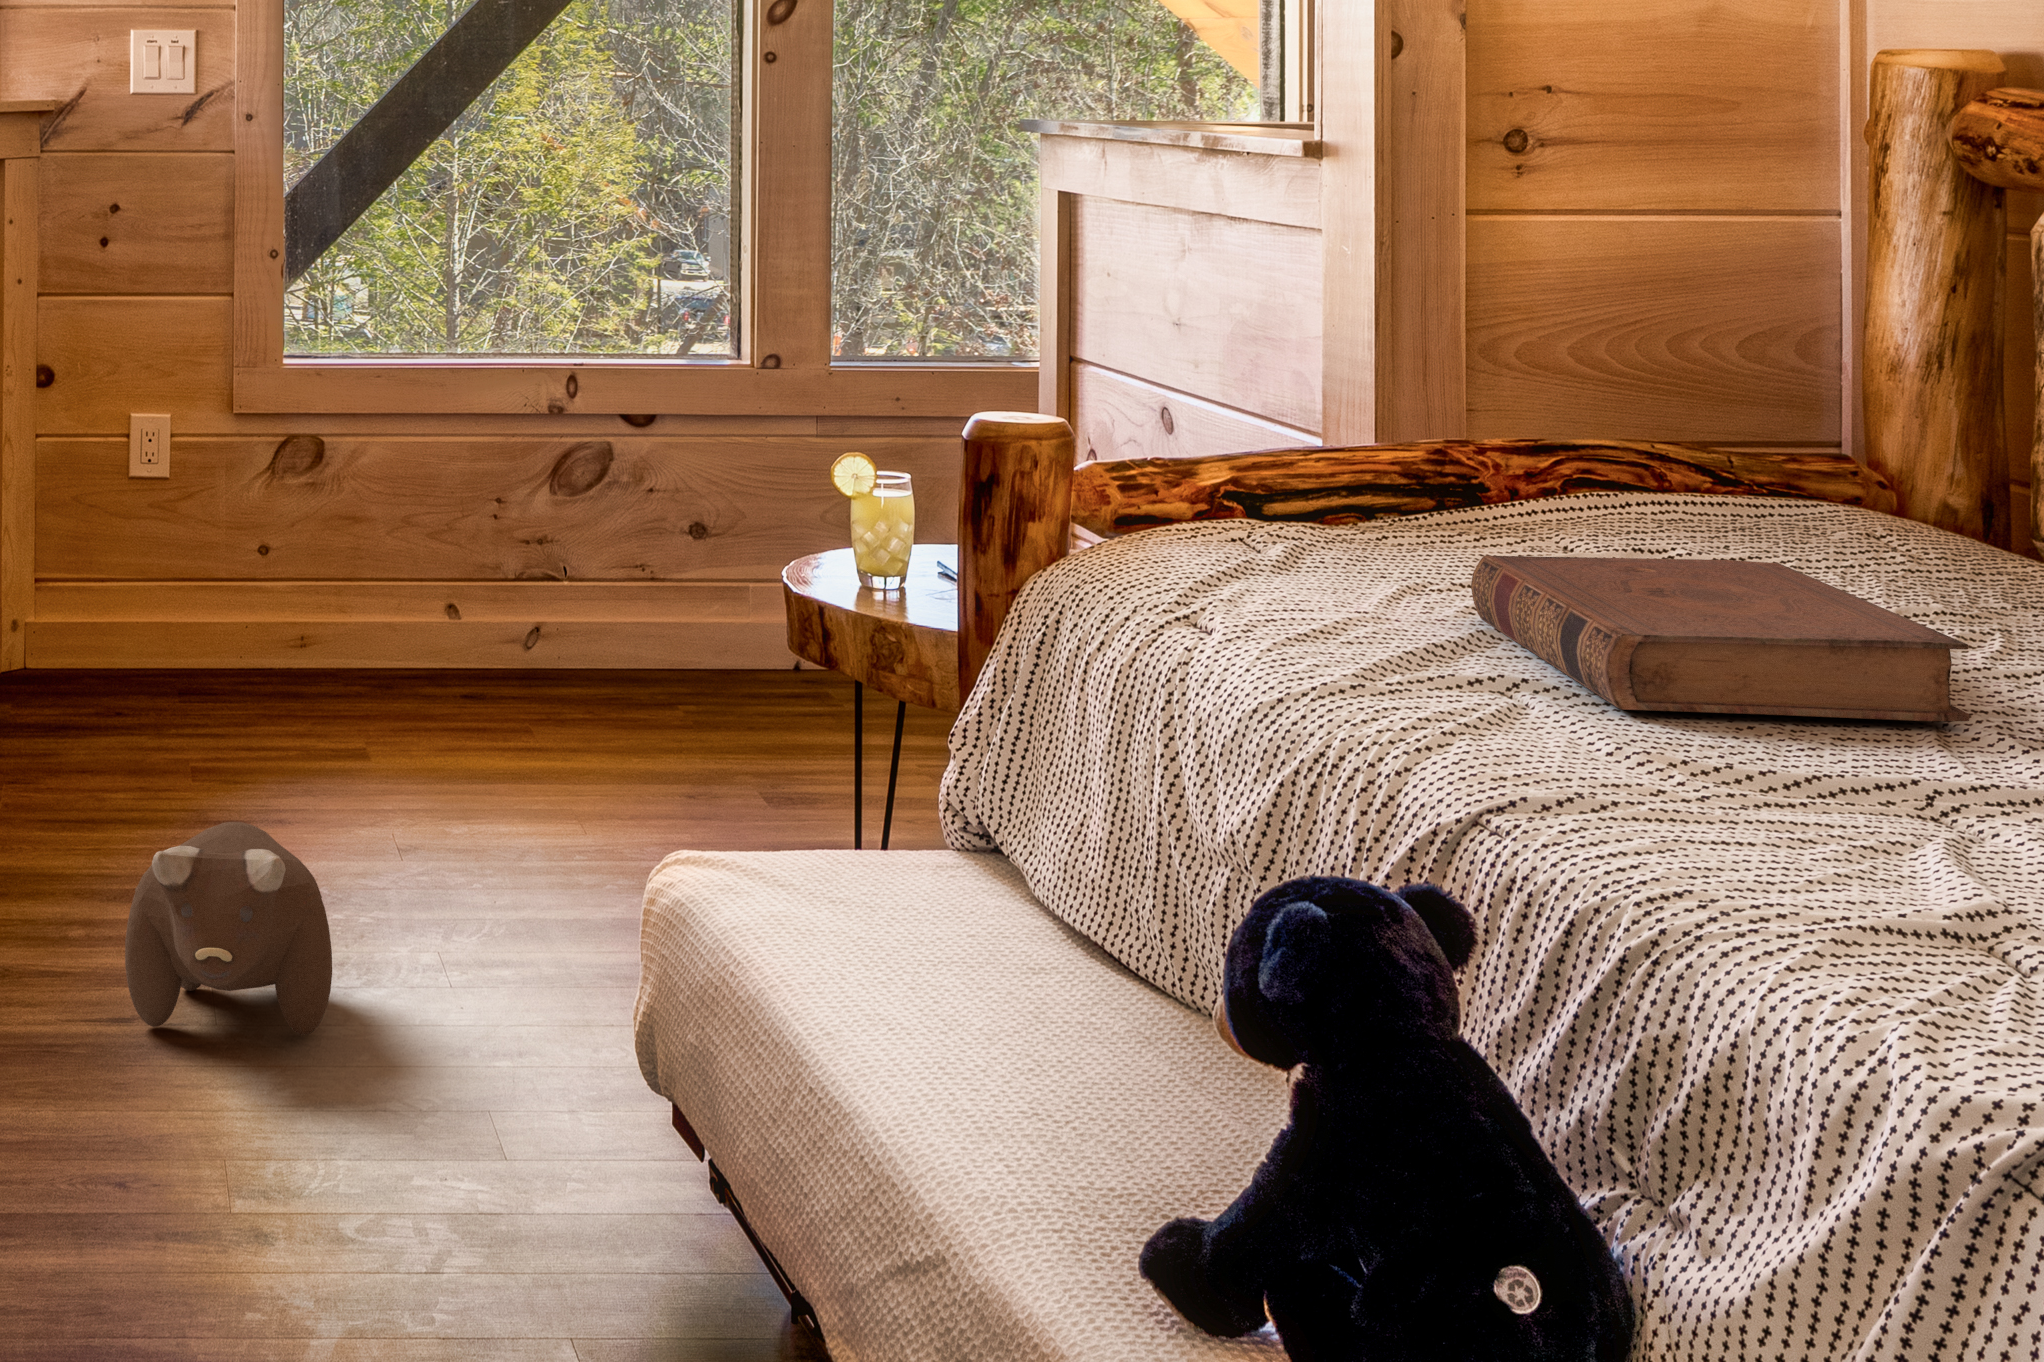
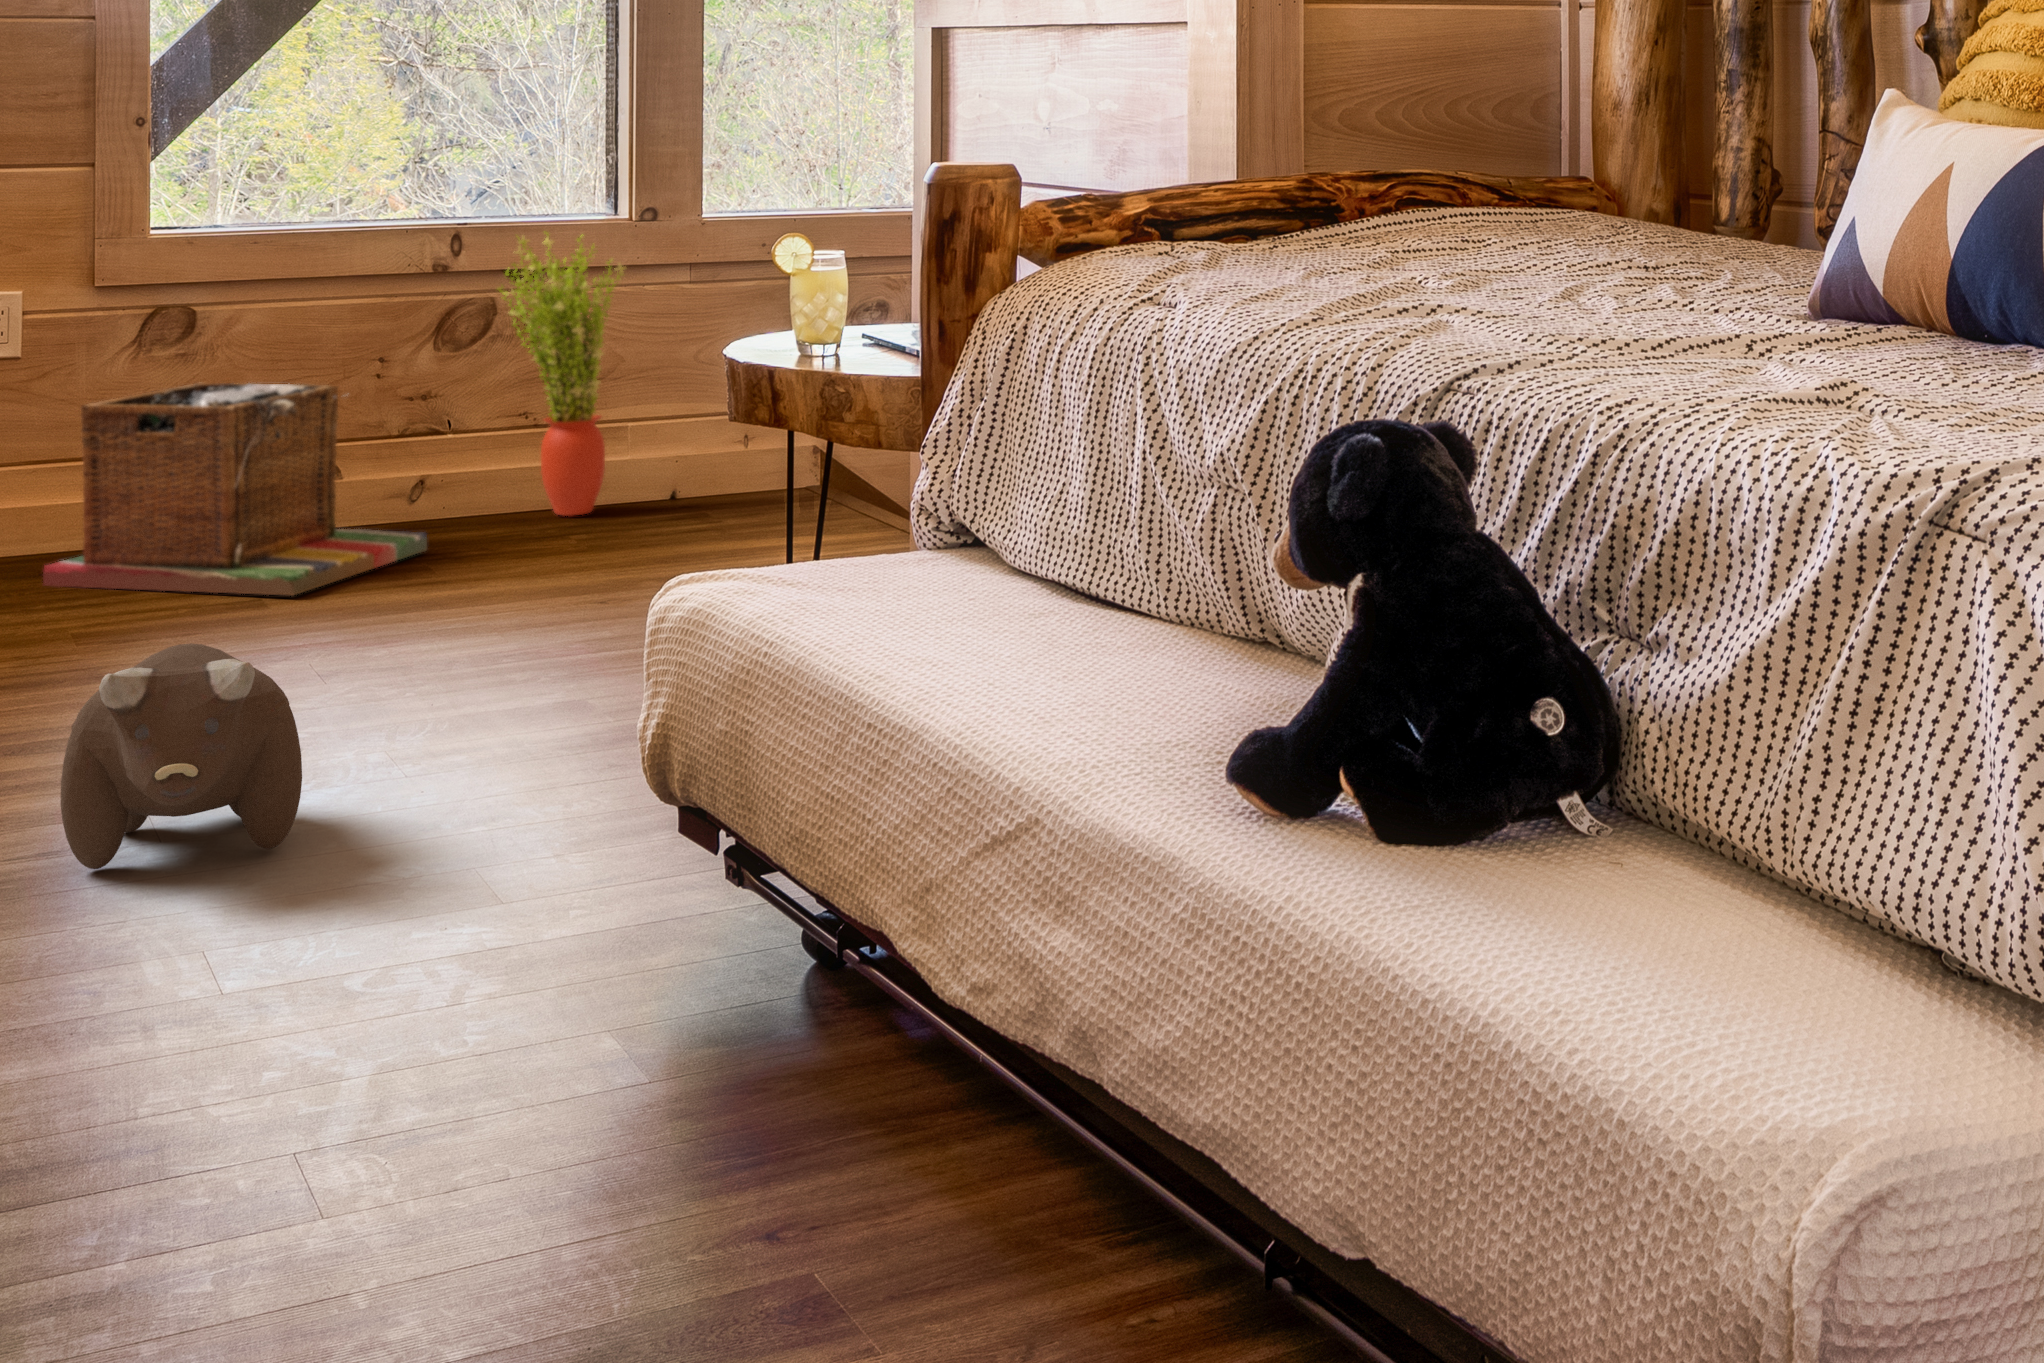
potted plant: none [597,376,729,677] -> present [498,232,625,516]
laundry basket: none [175,509,520,740] -> present [43,383,427,595]
book: present [1471,556,1970,721] -> none [1377,220,1751,313]

